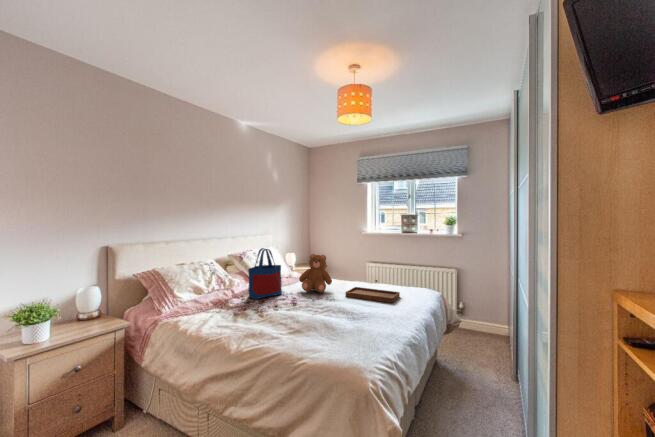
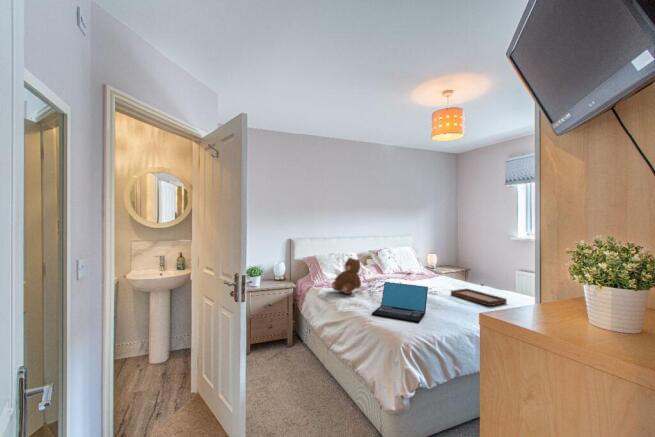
tote bag: present [248,248,282,299] -> none [371,246,400,285]
teddy bear: present [299,254,332,292] -> present [332,258,361,294]
laptop: none [292,293,358,346] -> present [372,282,428,322]

